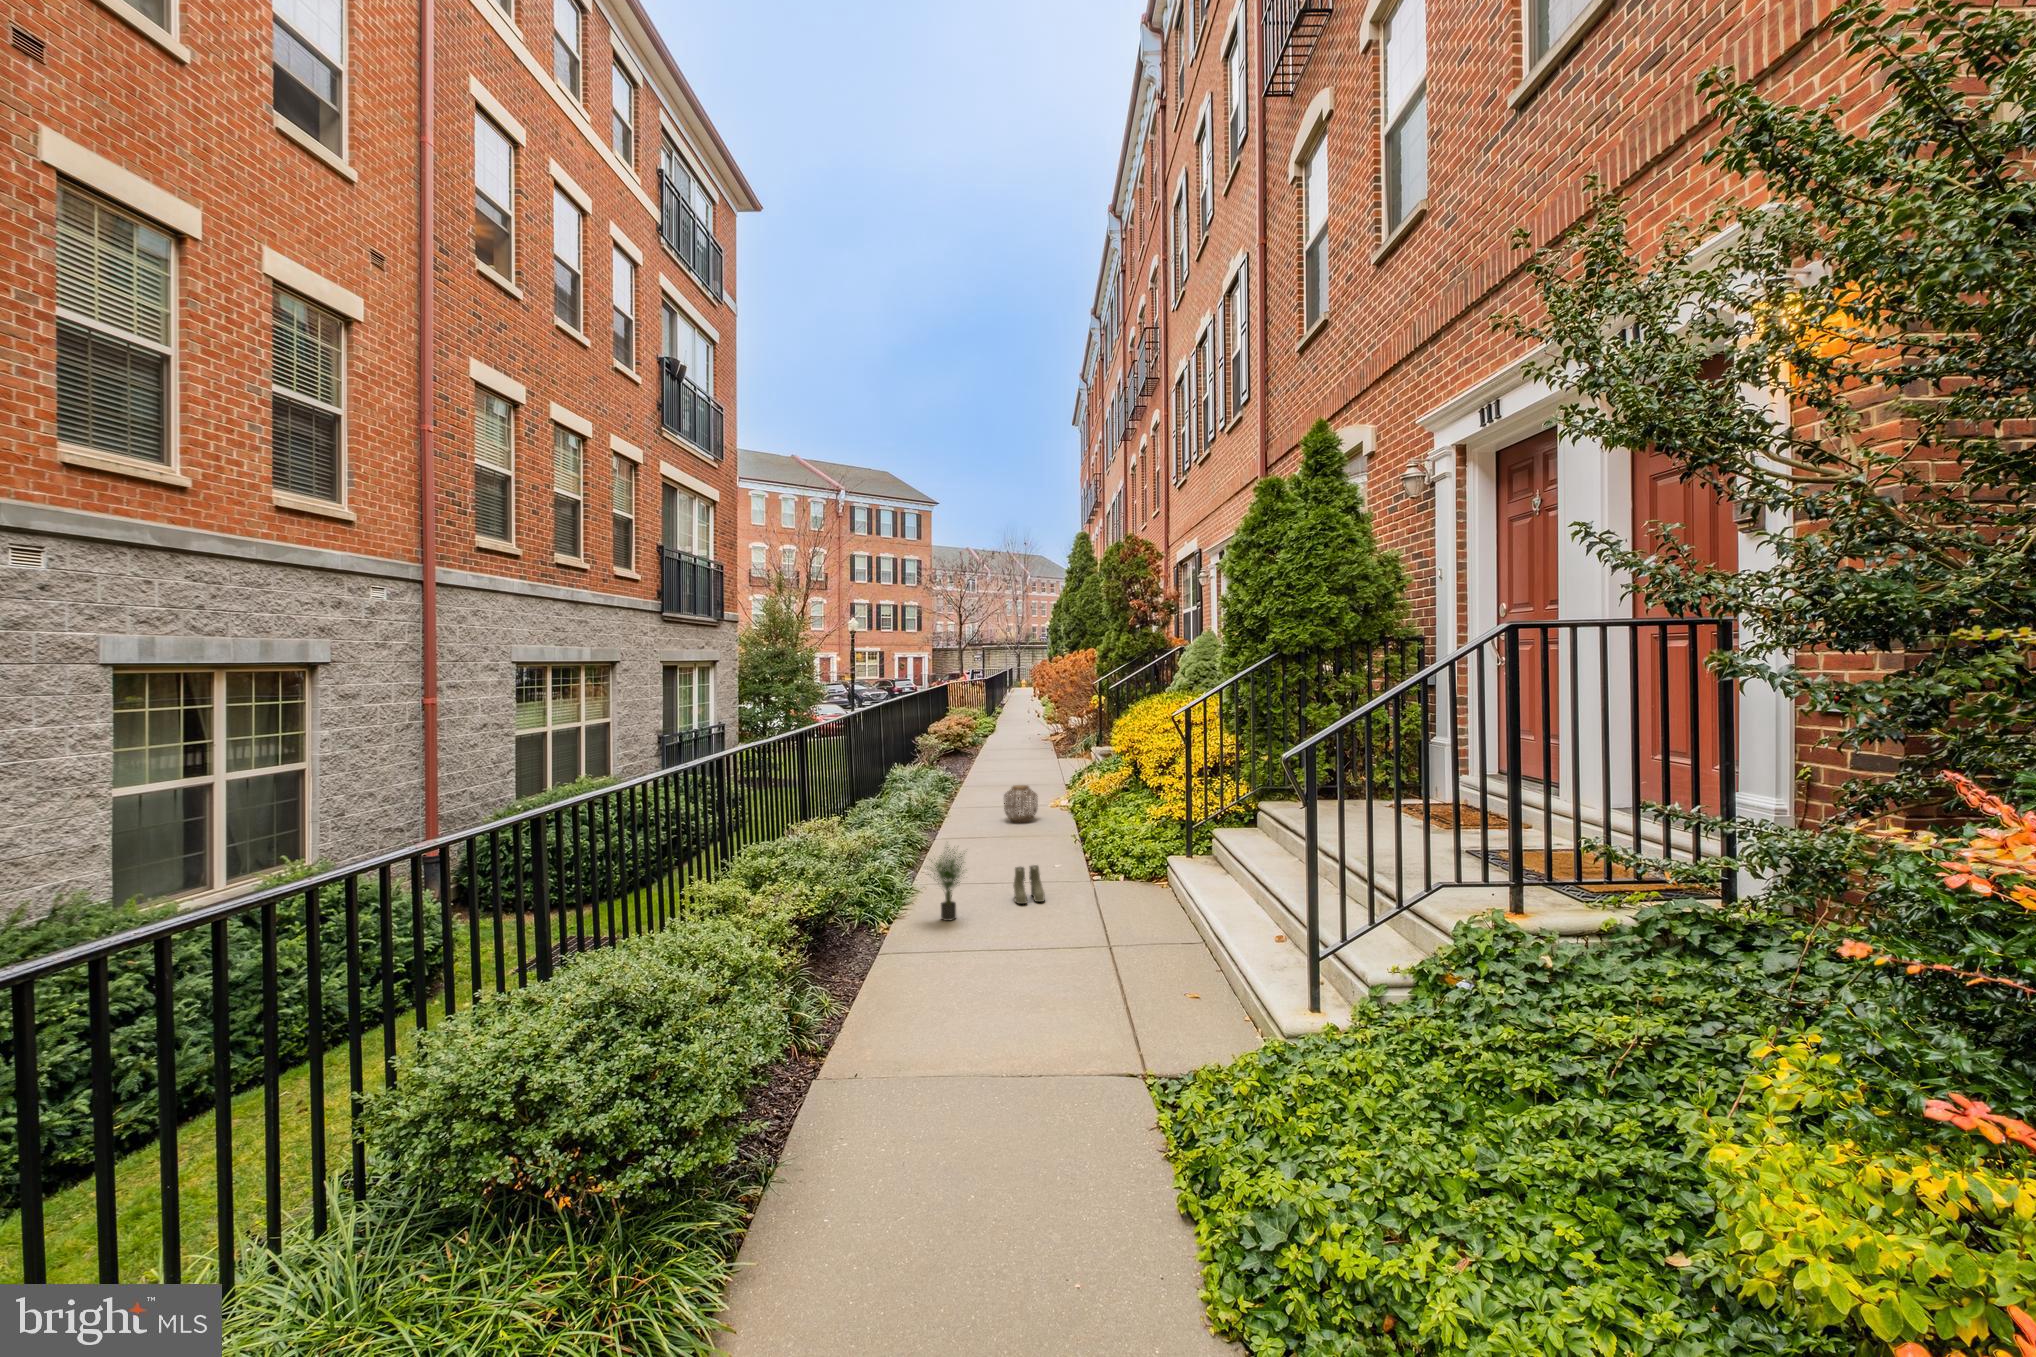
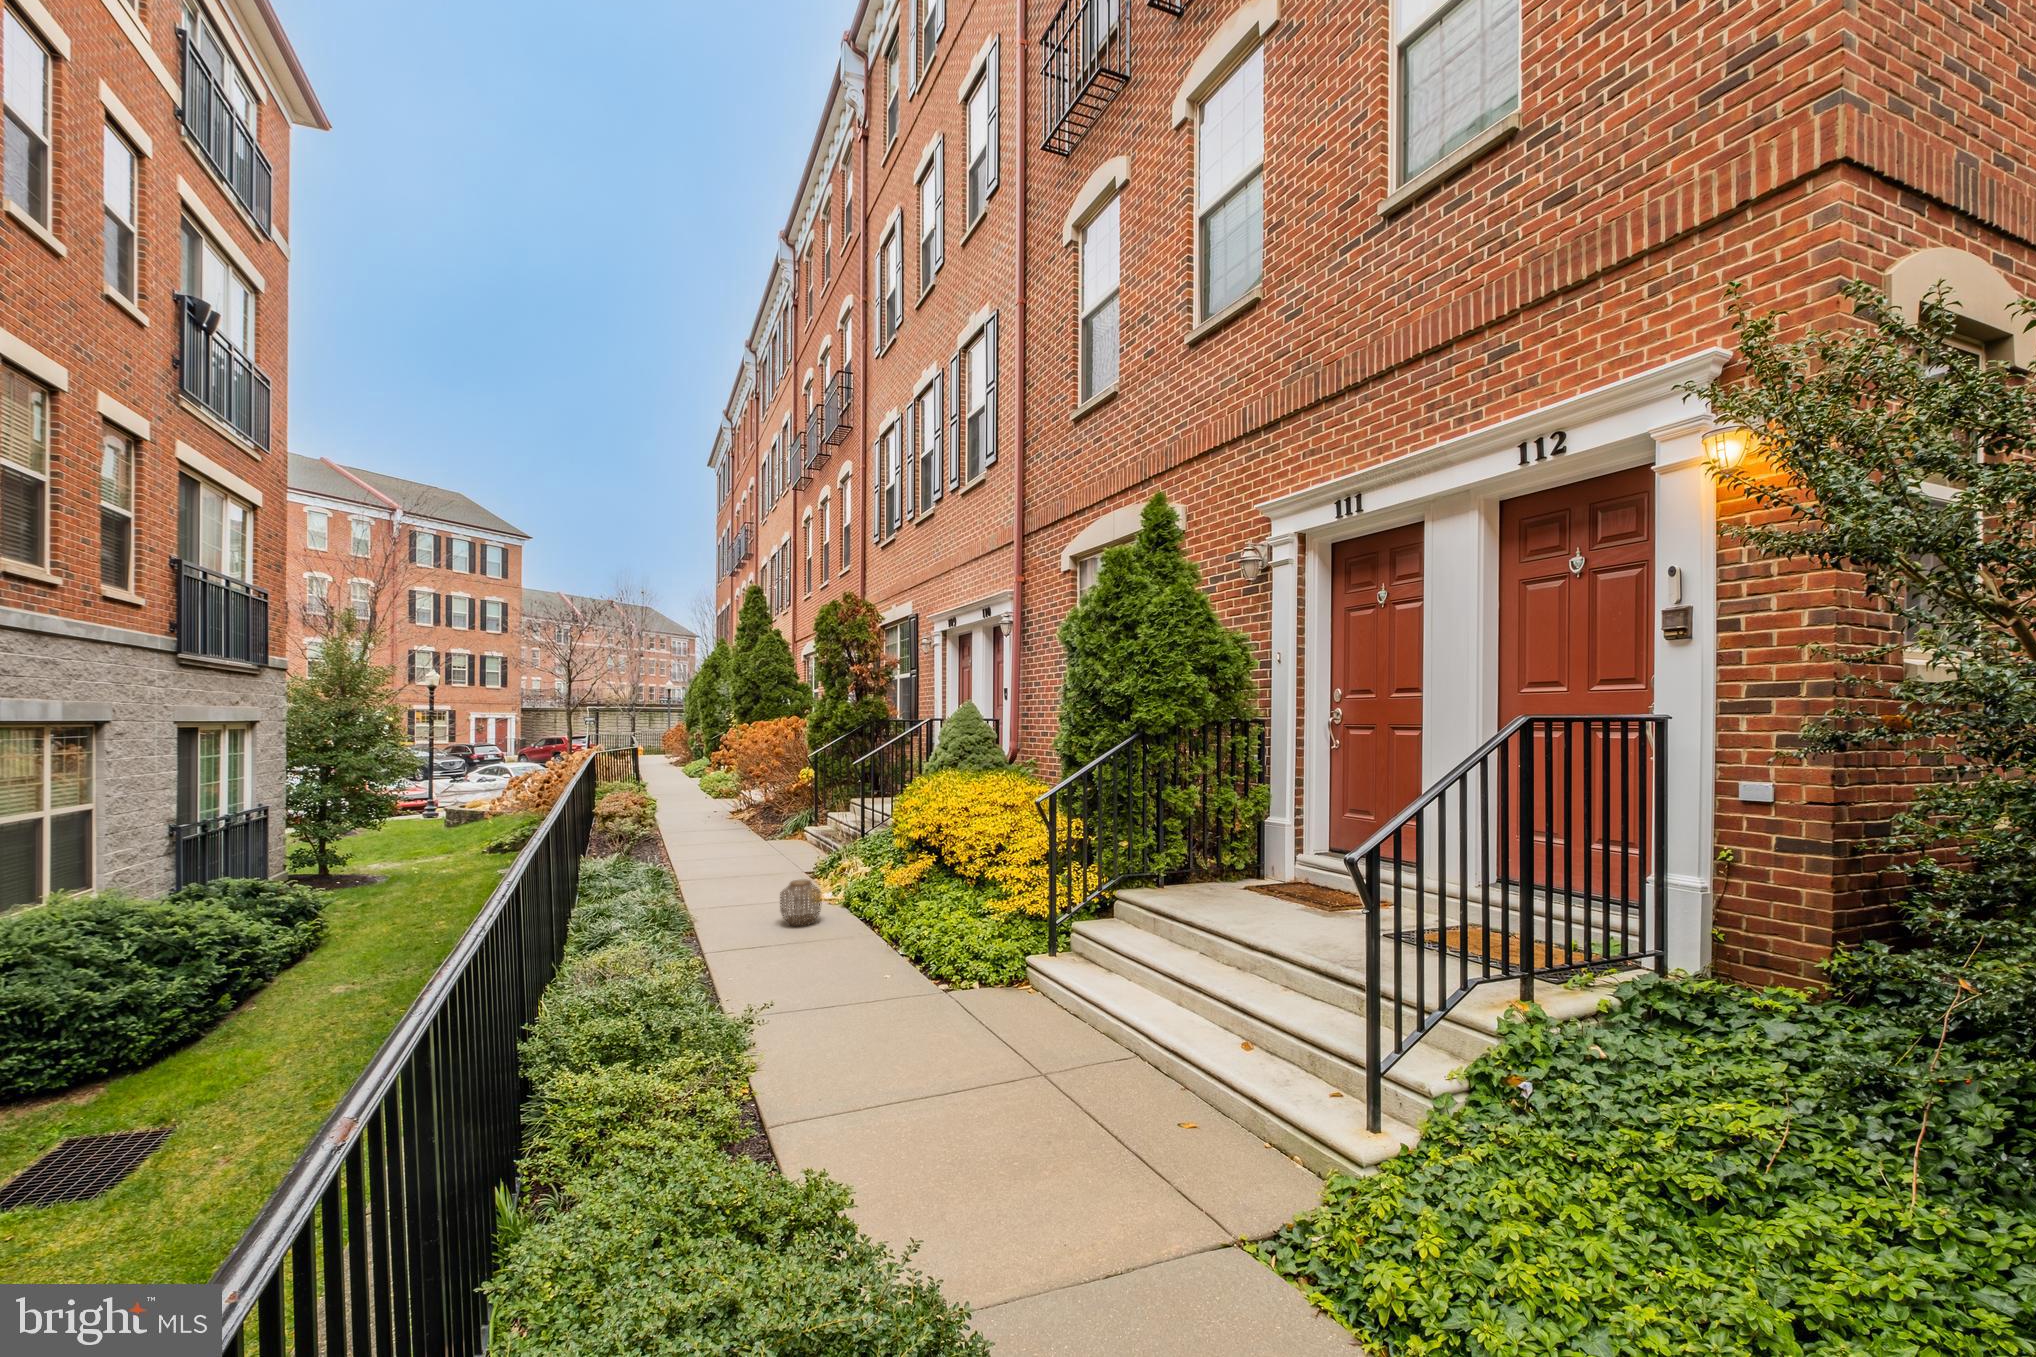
potted plant: present [928,847,965,921] -> none [782,982,853,1085]
boots: present [1013,865,1045,904] -> none [881,993,923,1045]

